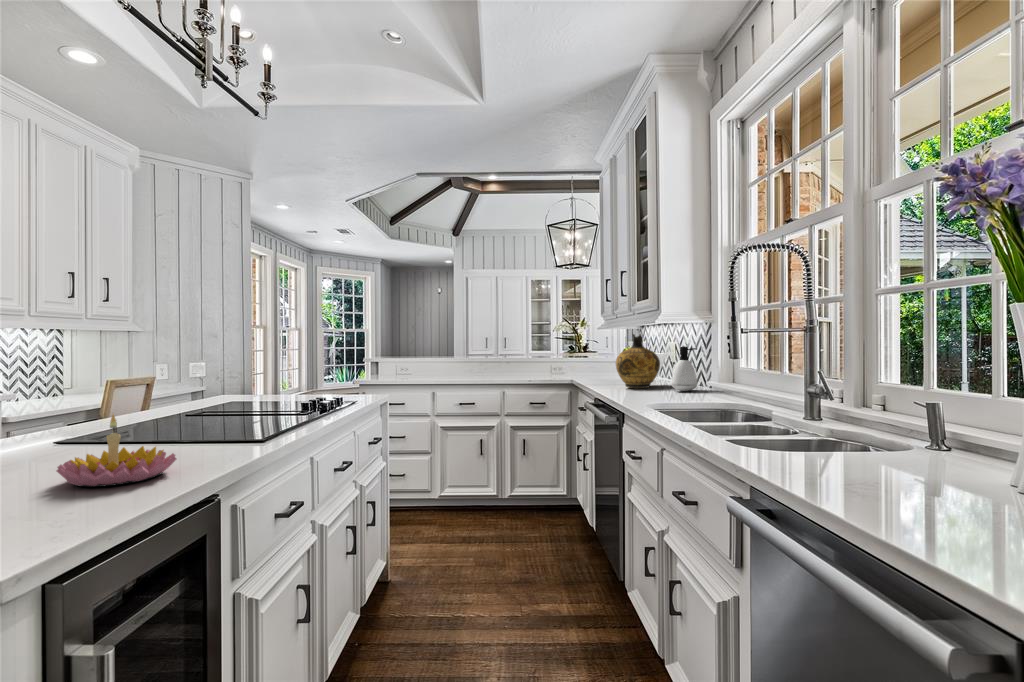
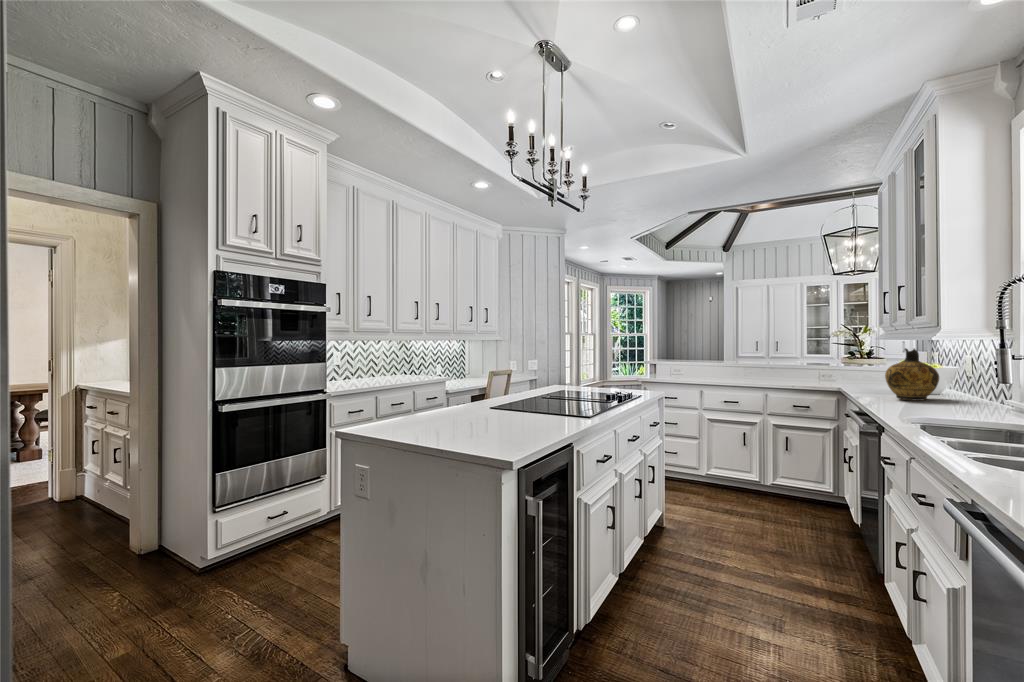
soap dispenser: present [672,346,697,391] -> none [948,363,981,407]
candle holder: present [56,414,176,487] -> none [505,393,555,430]

